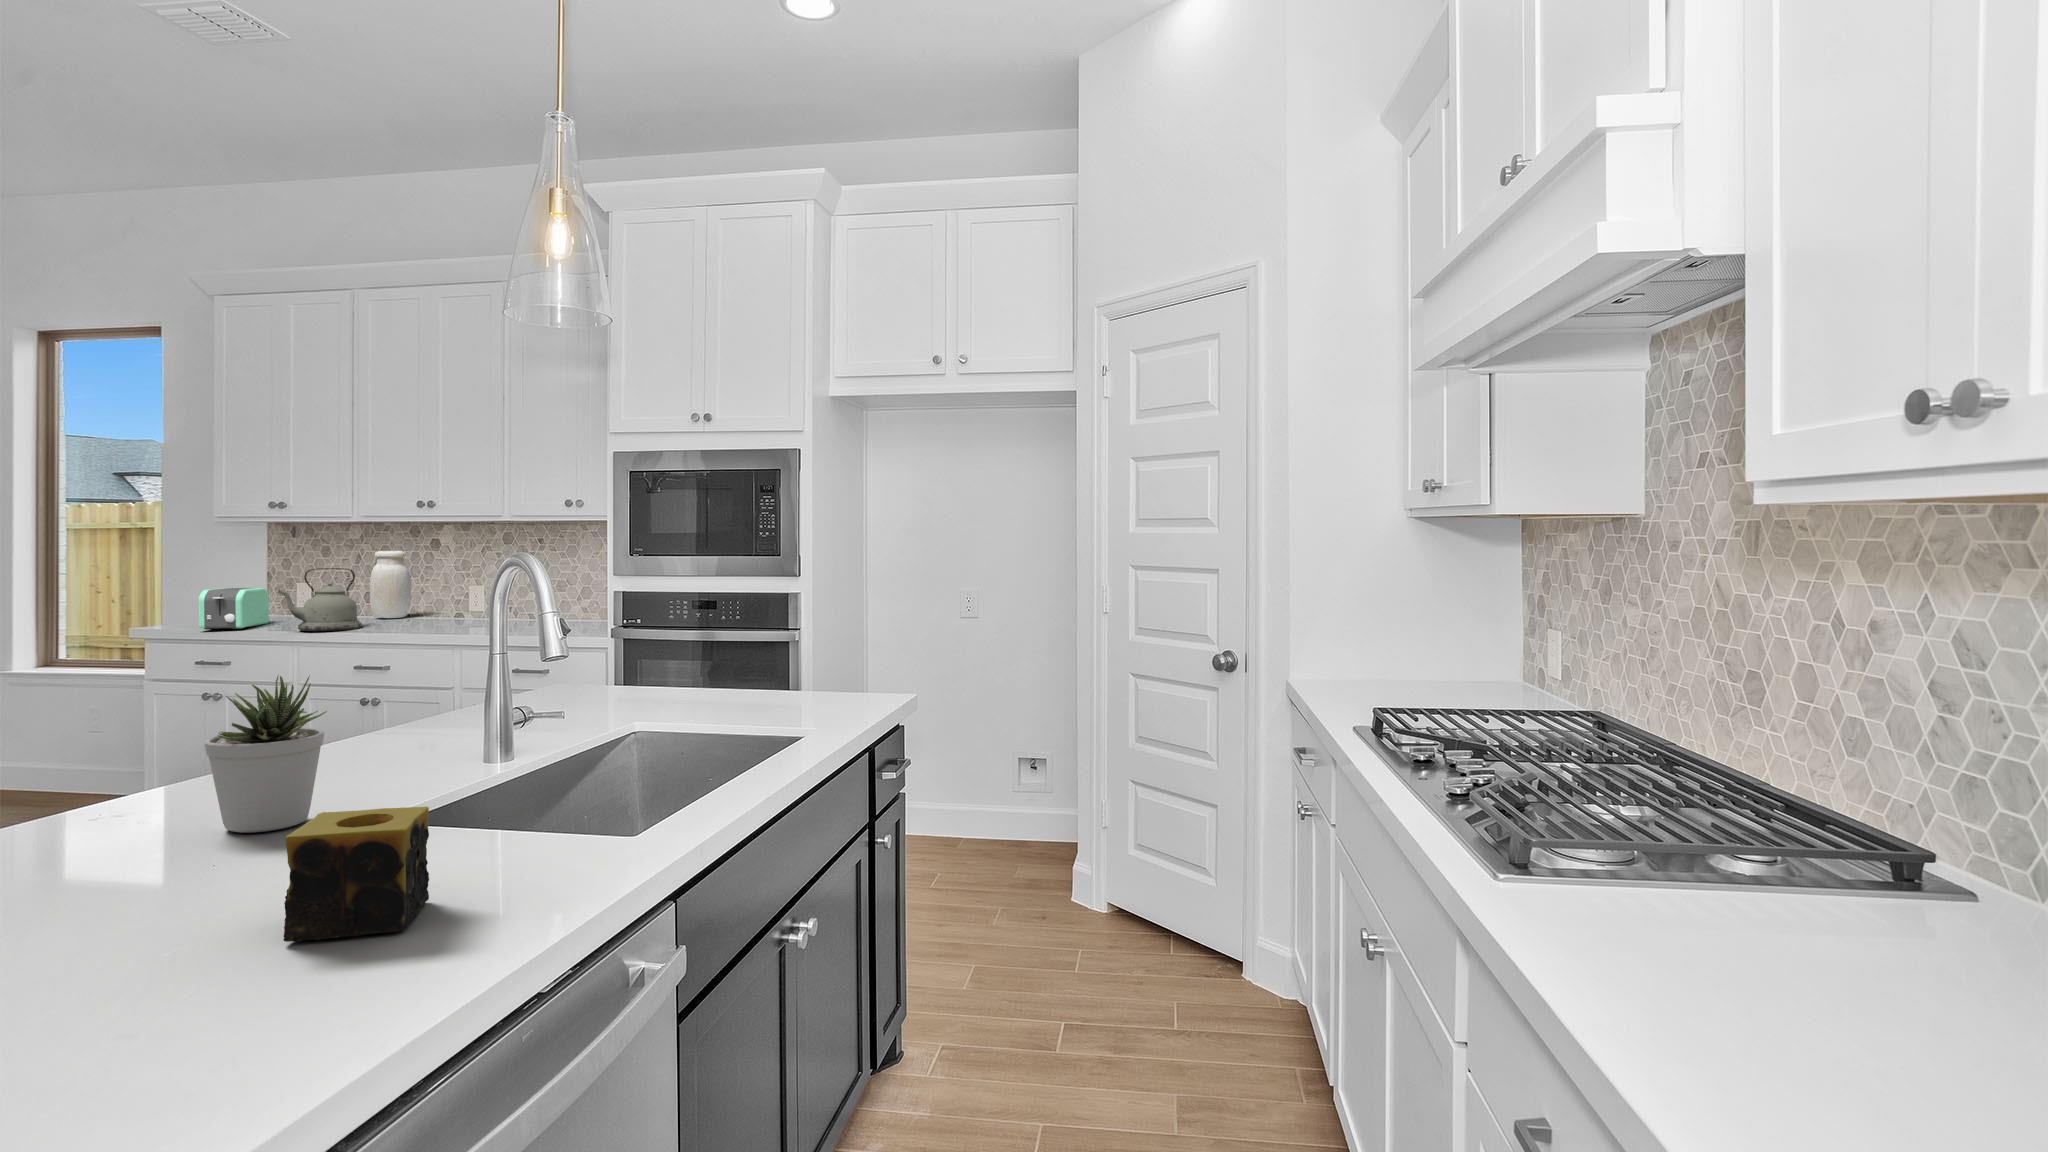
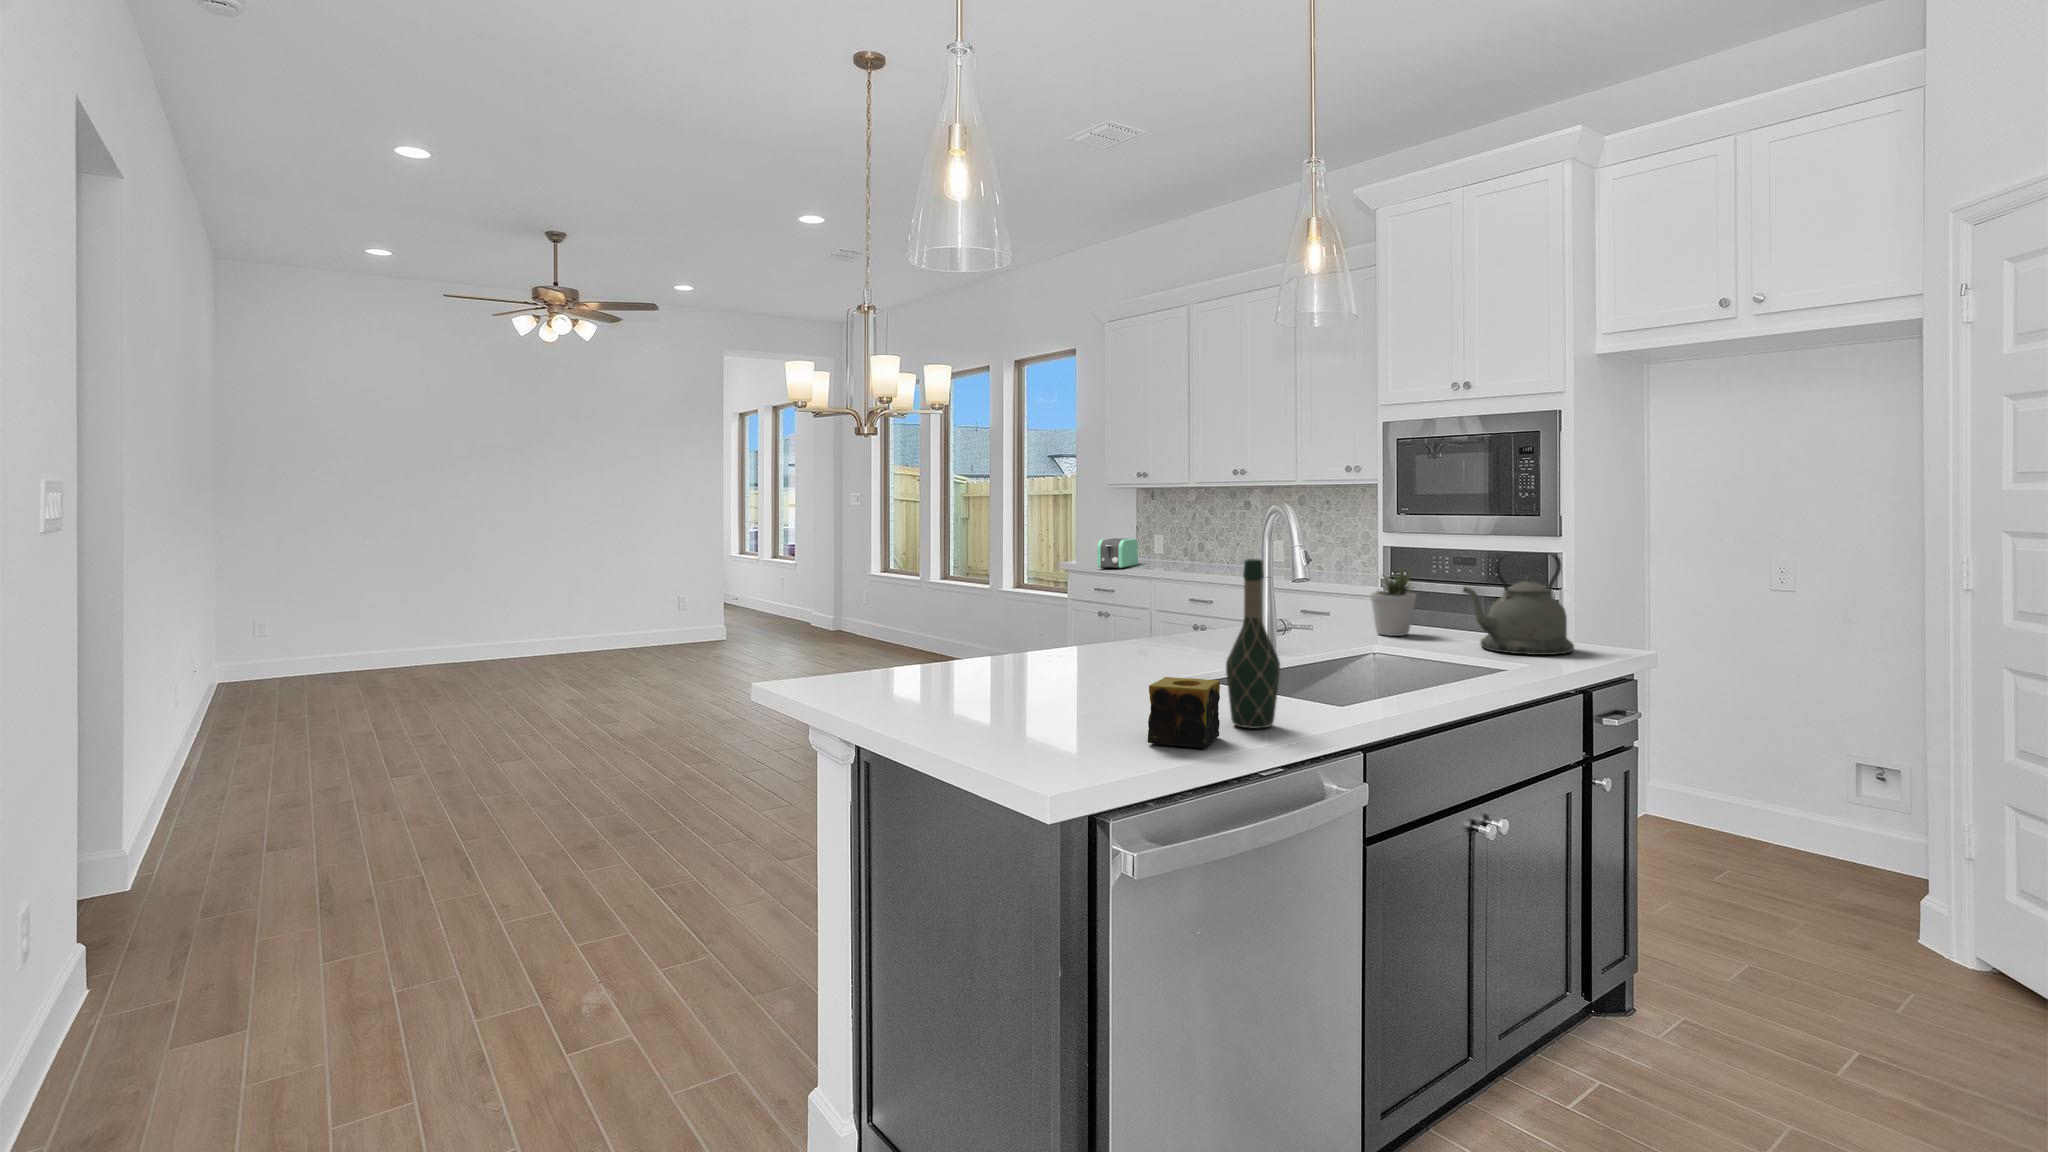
jar: present [370,551,411,618] -> none [1202,510,1231,563]
kettle: present [278,568,362,631] -> present [1463,553,1574,655]
wine bottle: none [436,605,530,874] -> present [1226,559,1280,728]
potted plant: present [204,676,327,833] -> present [1370,570,1416,636]

